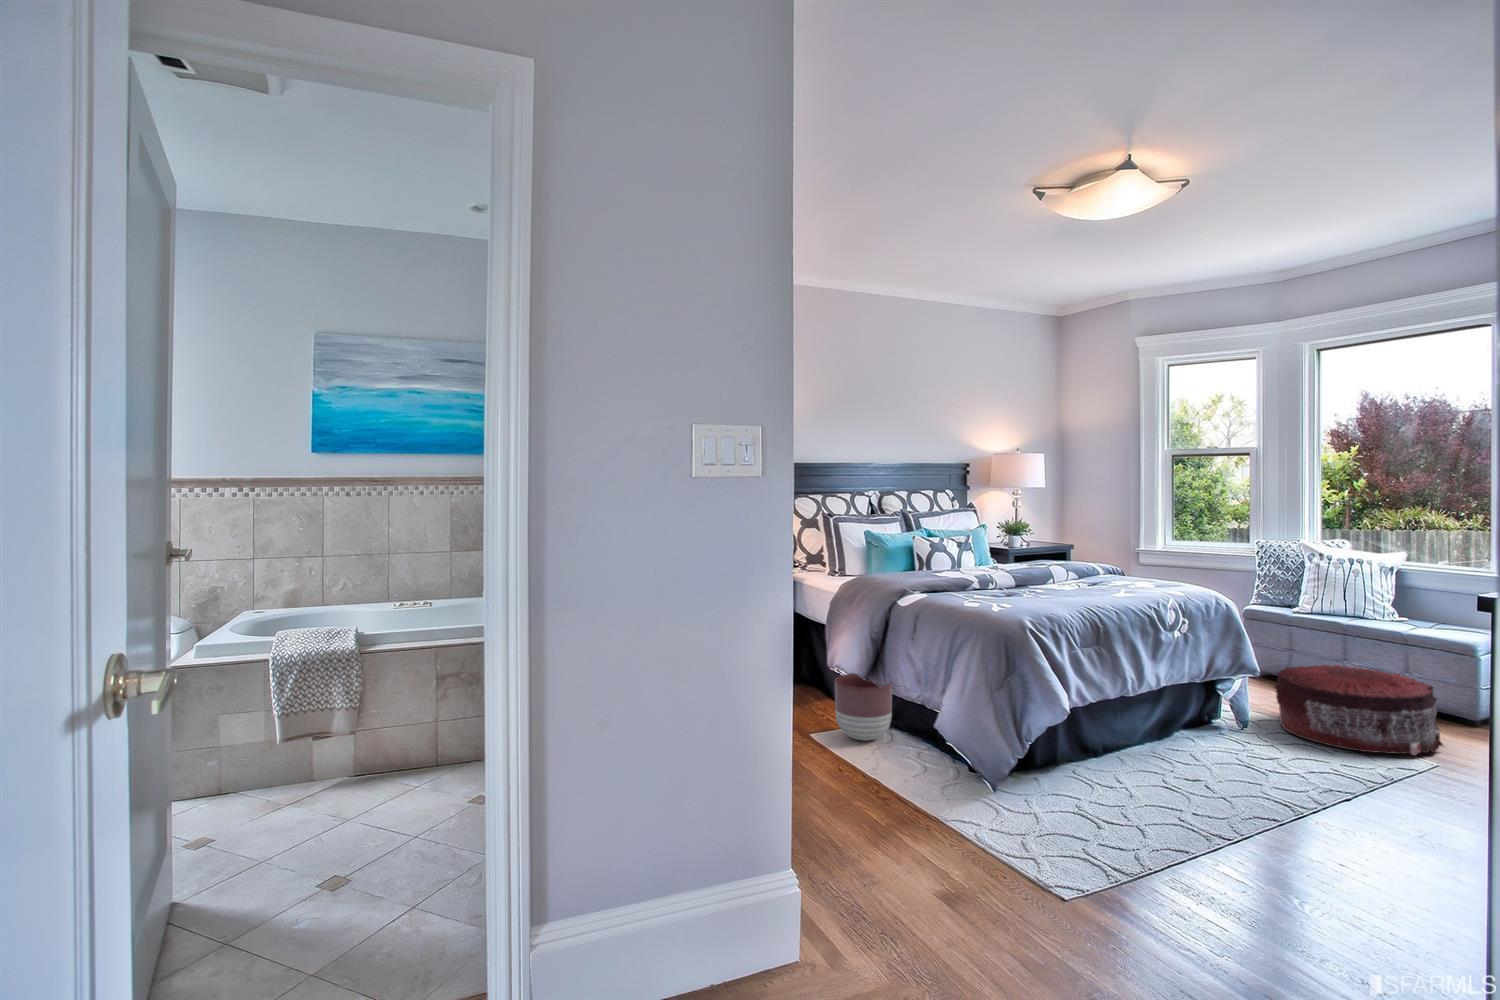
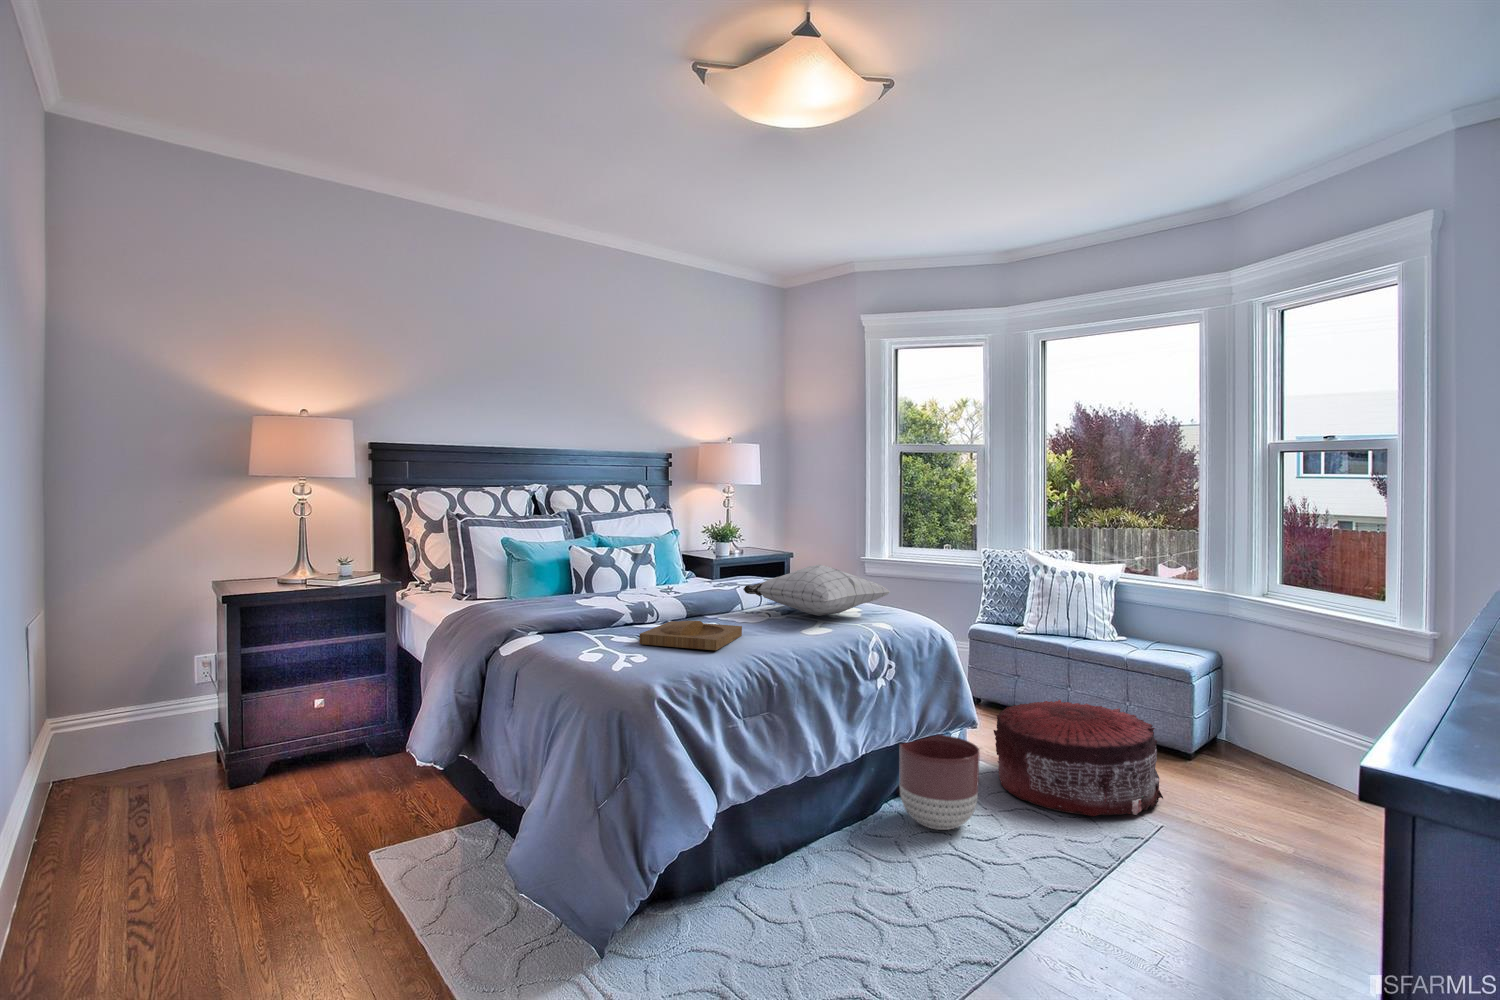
pillow: none [1057,549,1181,587] -> present [743,565,890,616]
tray: none [995,586,1065,604] -> present [639,621,742,650]
planter: present [835,673,892,741] -> present [899,735,980,830]

